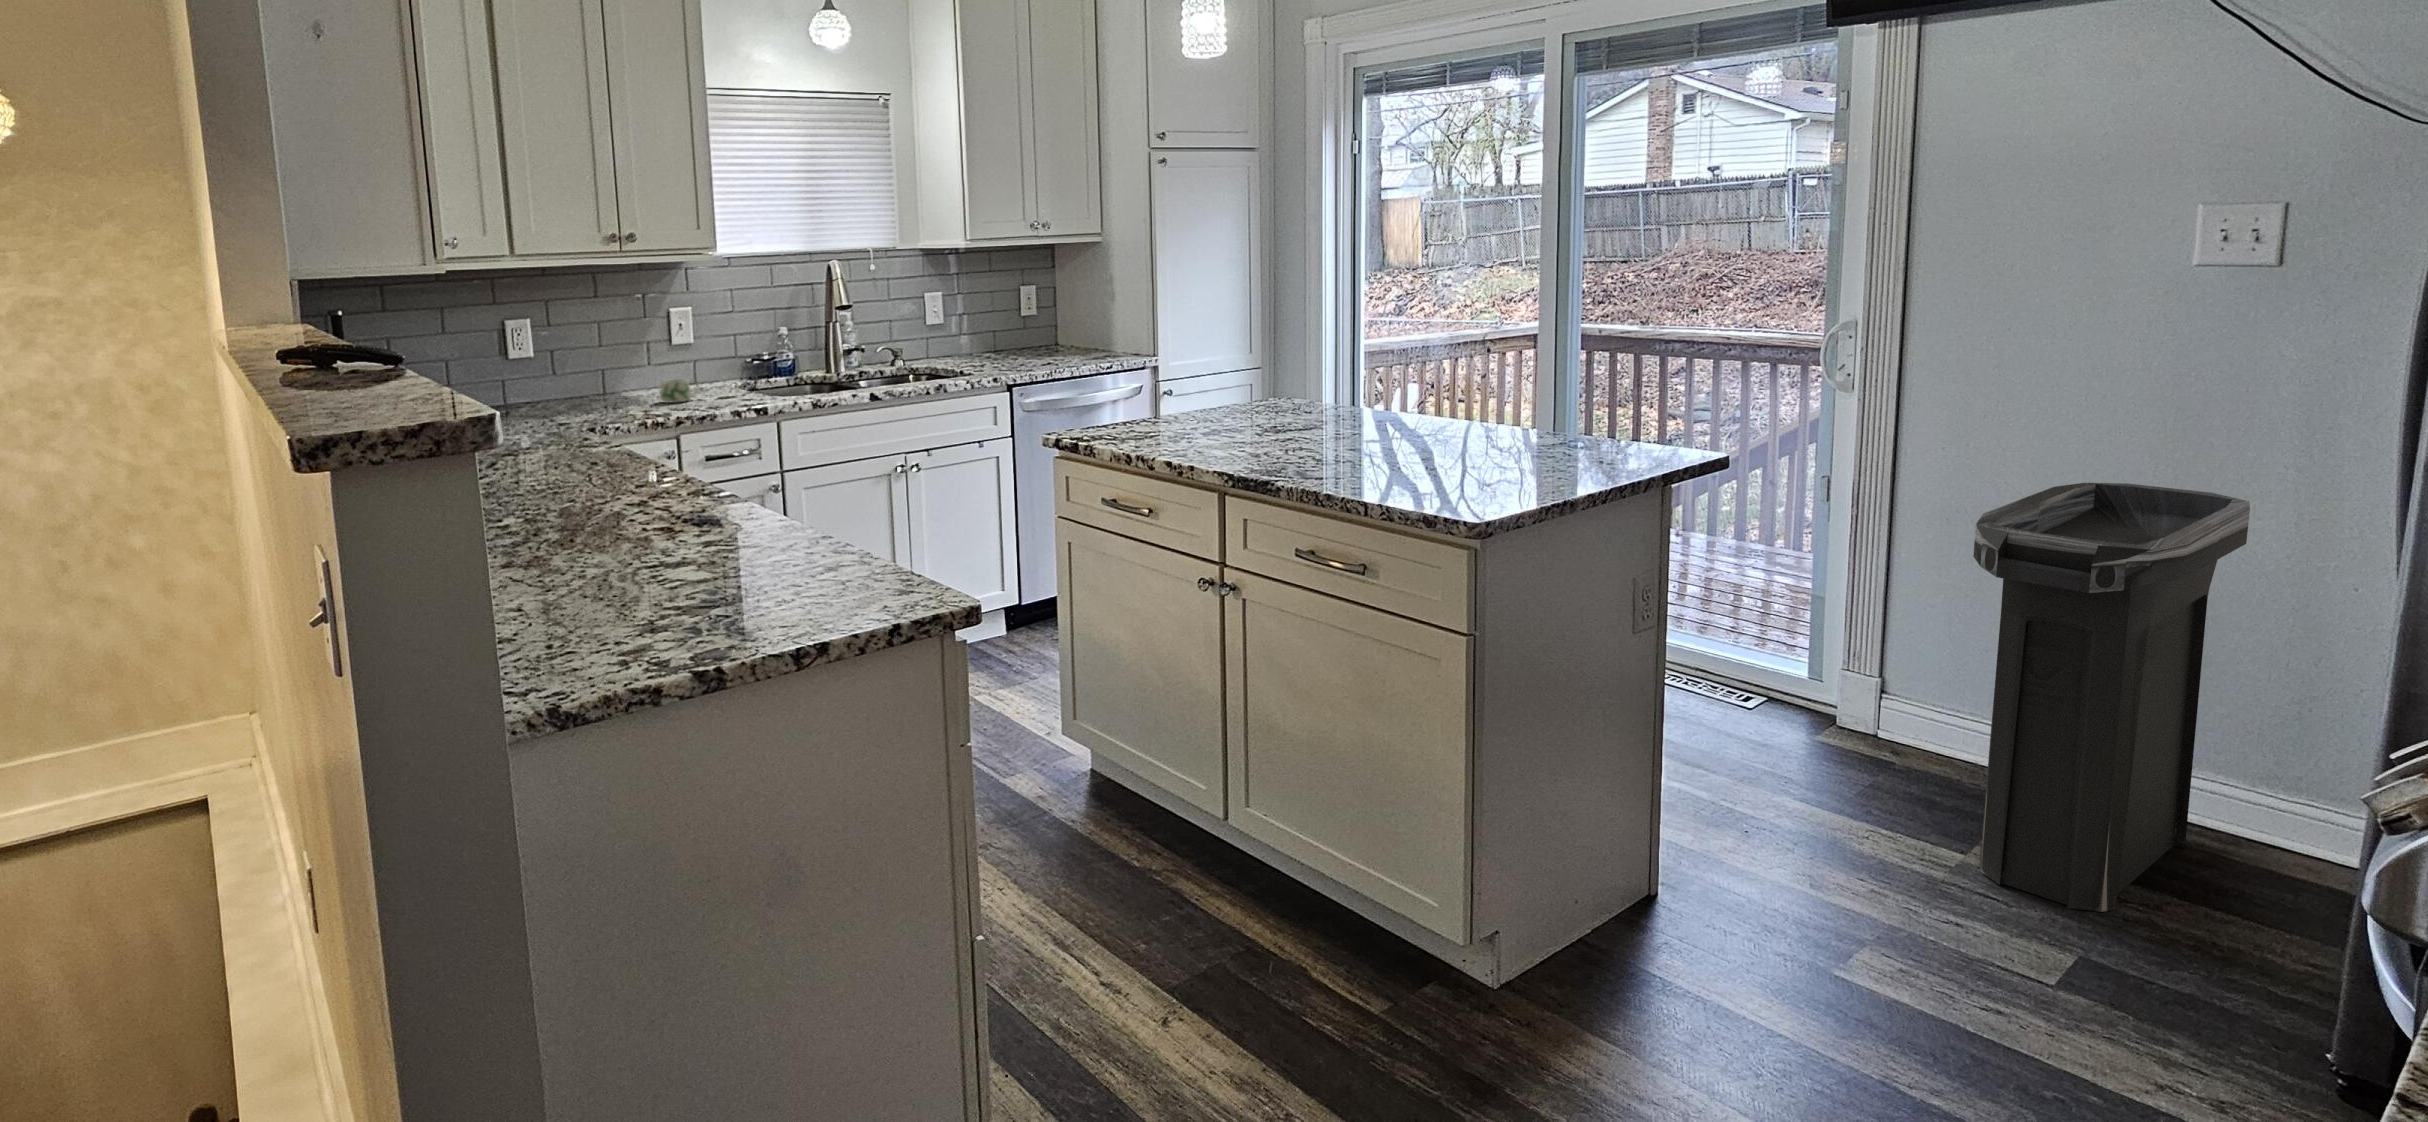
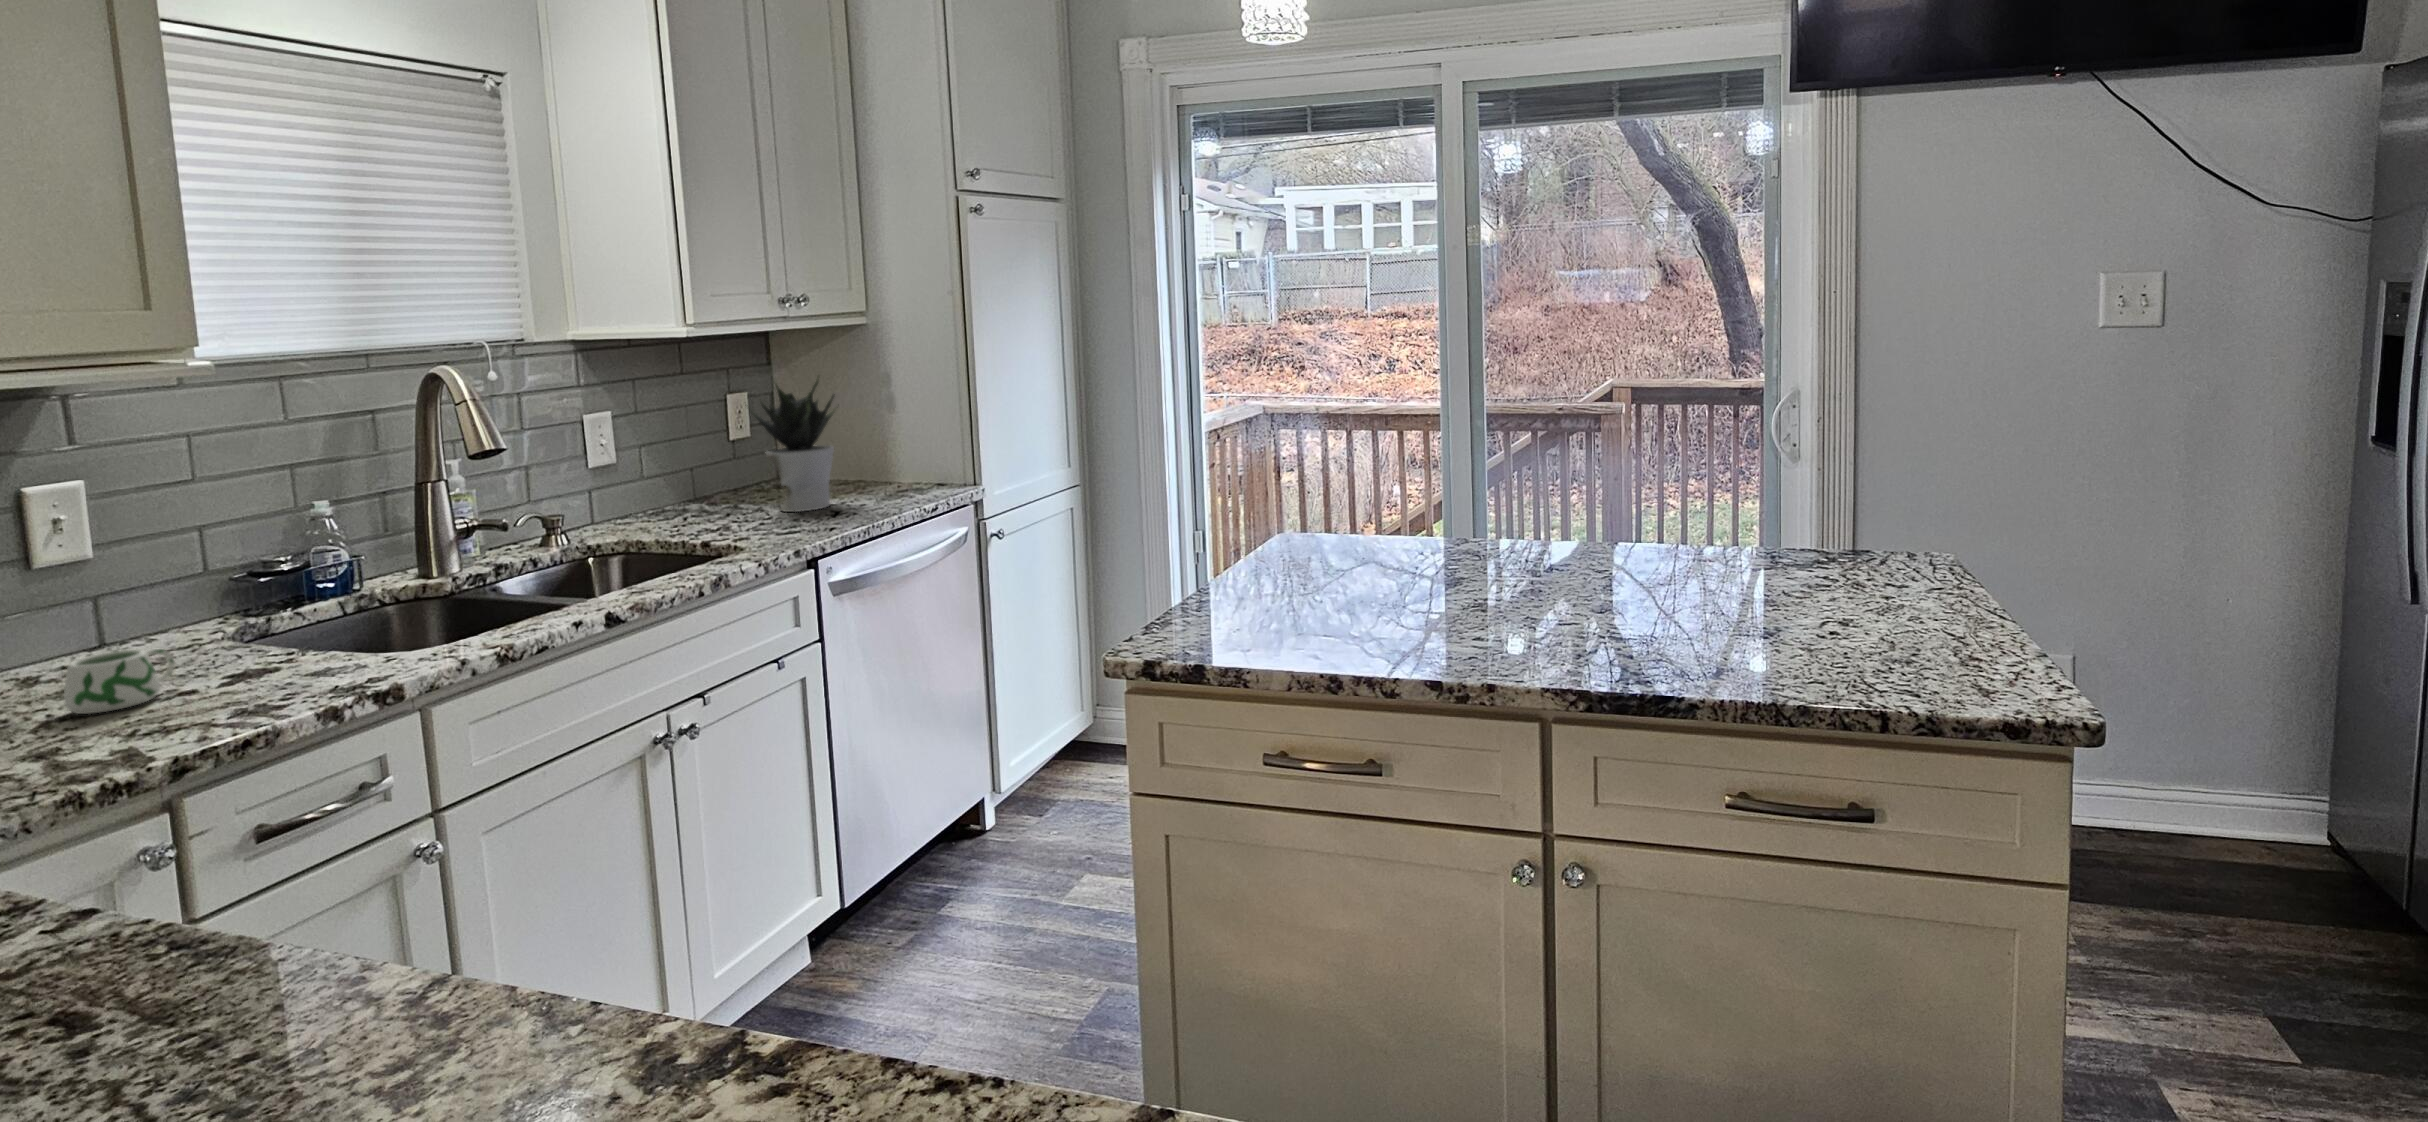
potted plant: none [1016,274,1074,361] -> present [752,379,834,512]
trash can: present [1973,483,2250,912] -> none [2114,531,2384,988]

